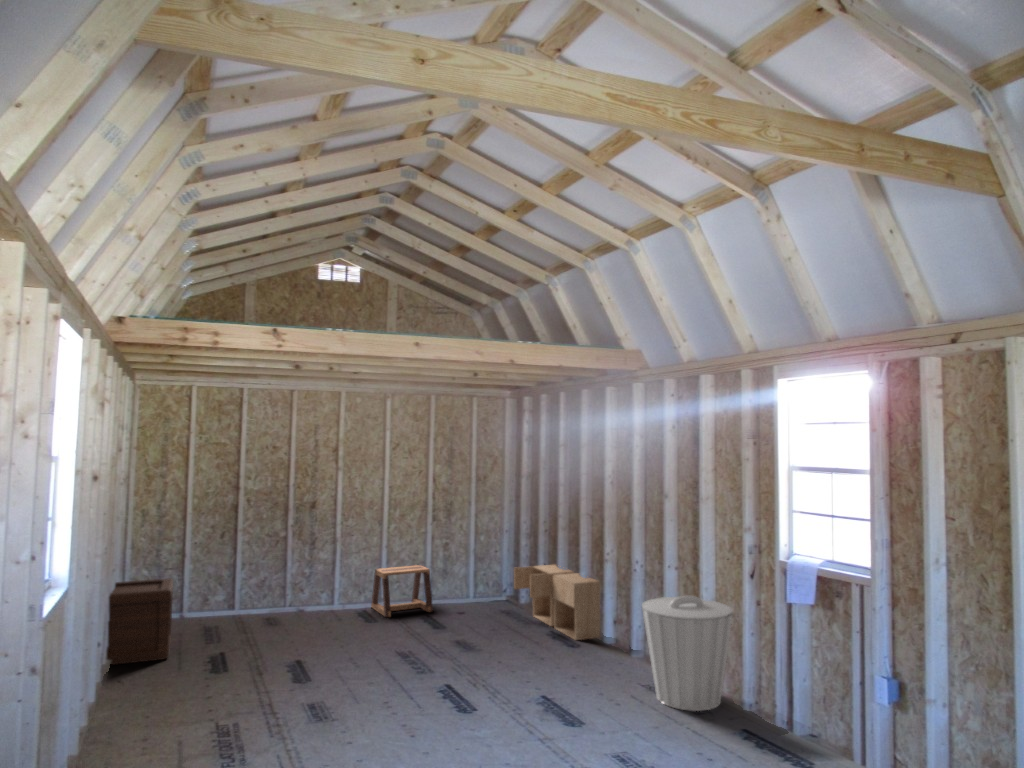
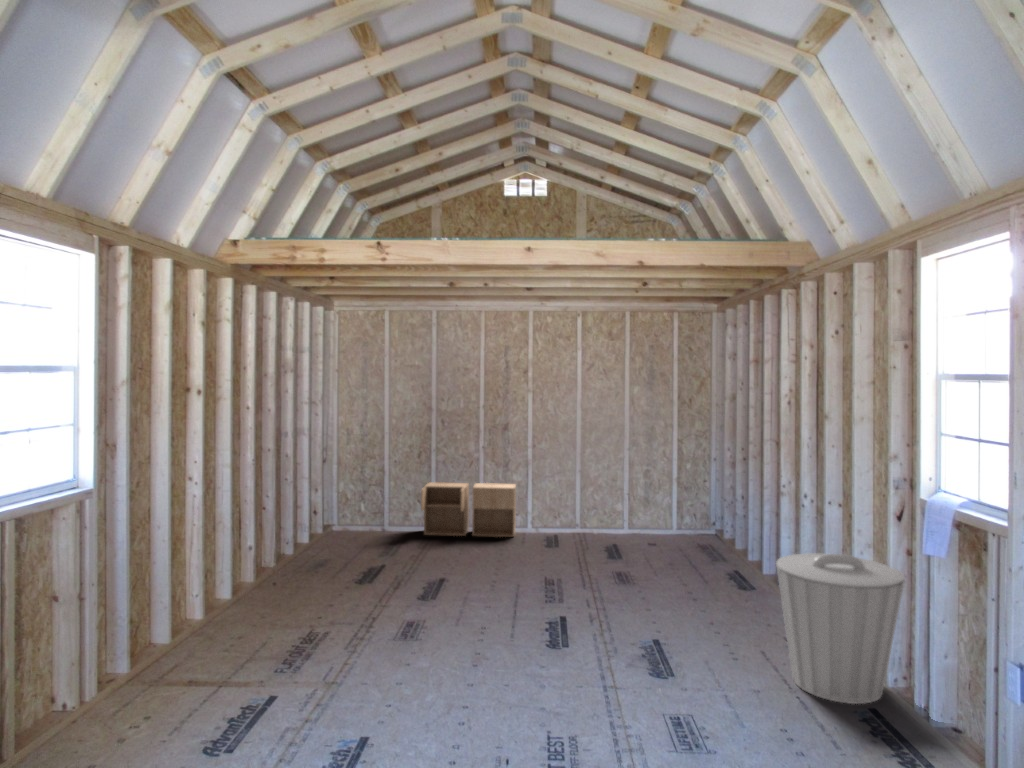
stool: present [371,565,433,617] -> none [564,493,620,543]
storage cabinet: present [514,565,600,640] -> present [421,482,516,537]
wooden crate: present [107,578,173,665] -> none [295,483,371,554]

